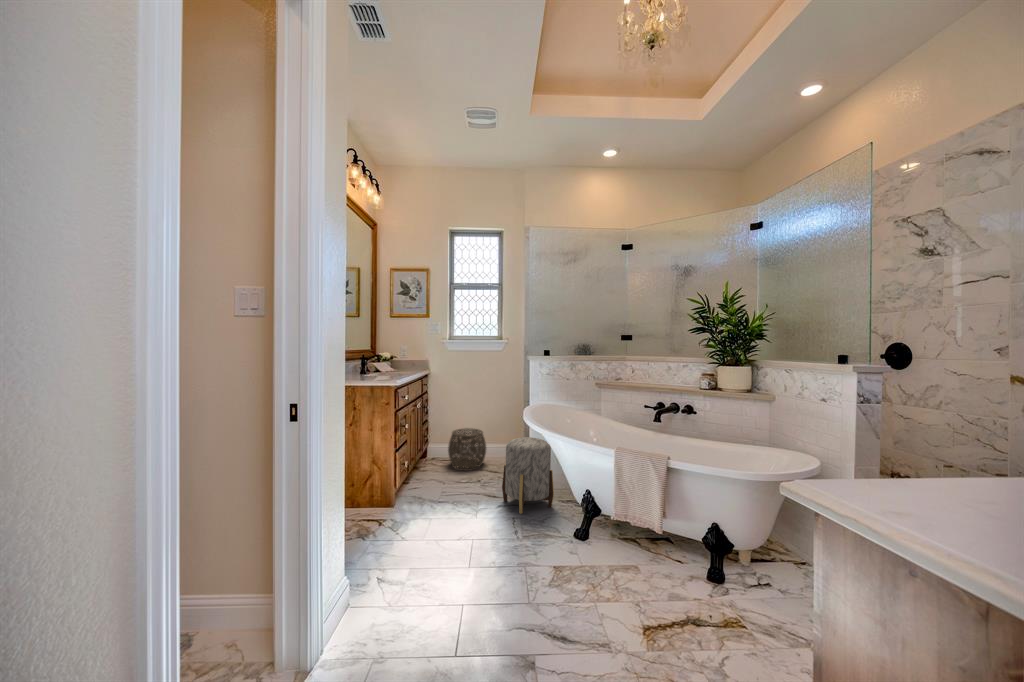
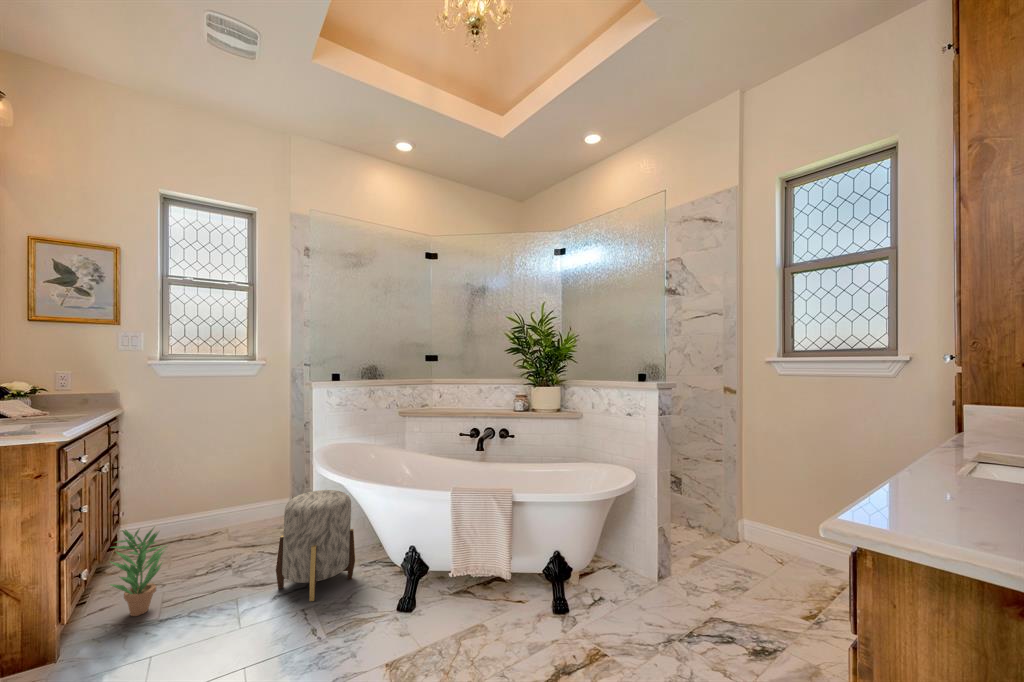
woven basket: present [448,428,486,469] -> none [160,489,232,556]
potted plant: none [416,441,444,495] -> present [110,529,165,616]

